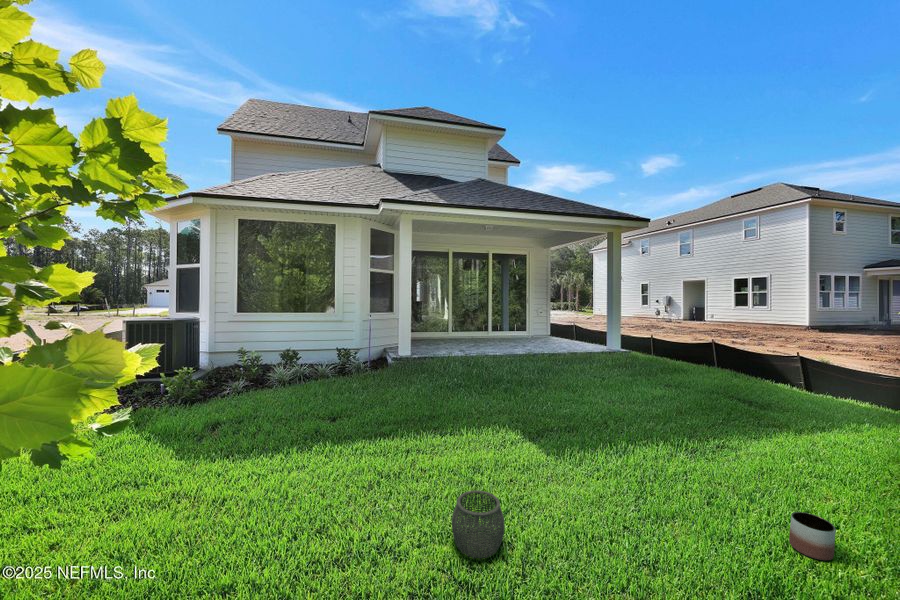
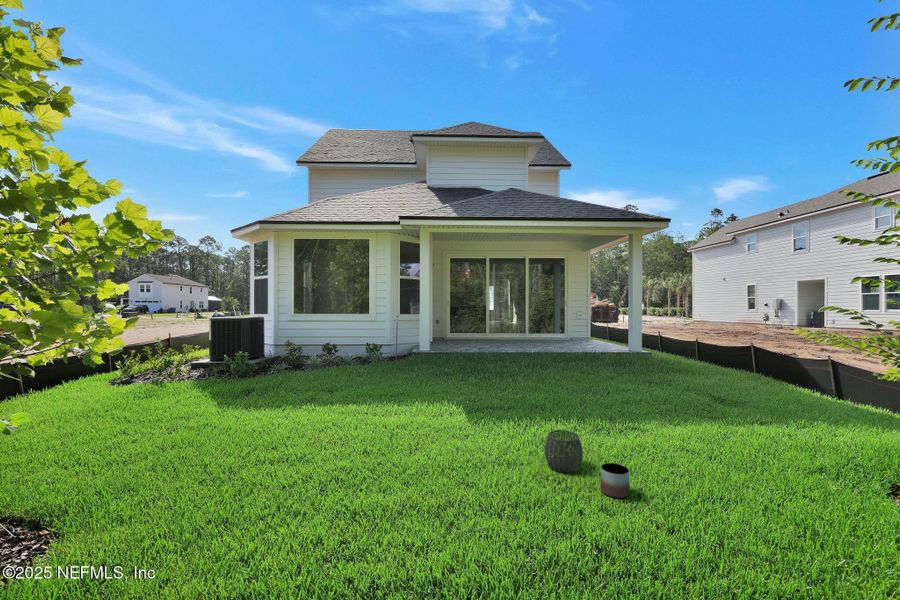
woven basket: present [452,490,505,559] -> present [544,430,583,472]

